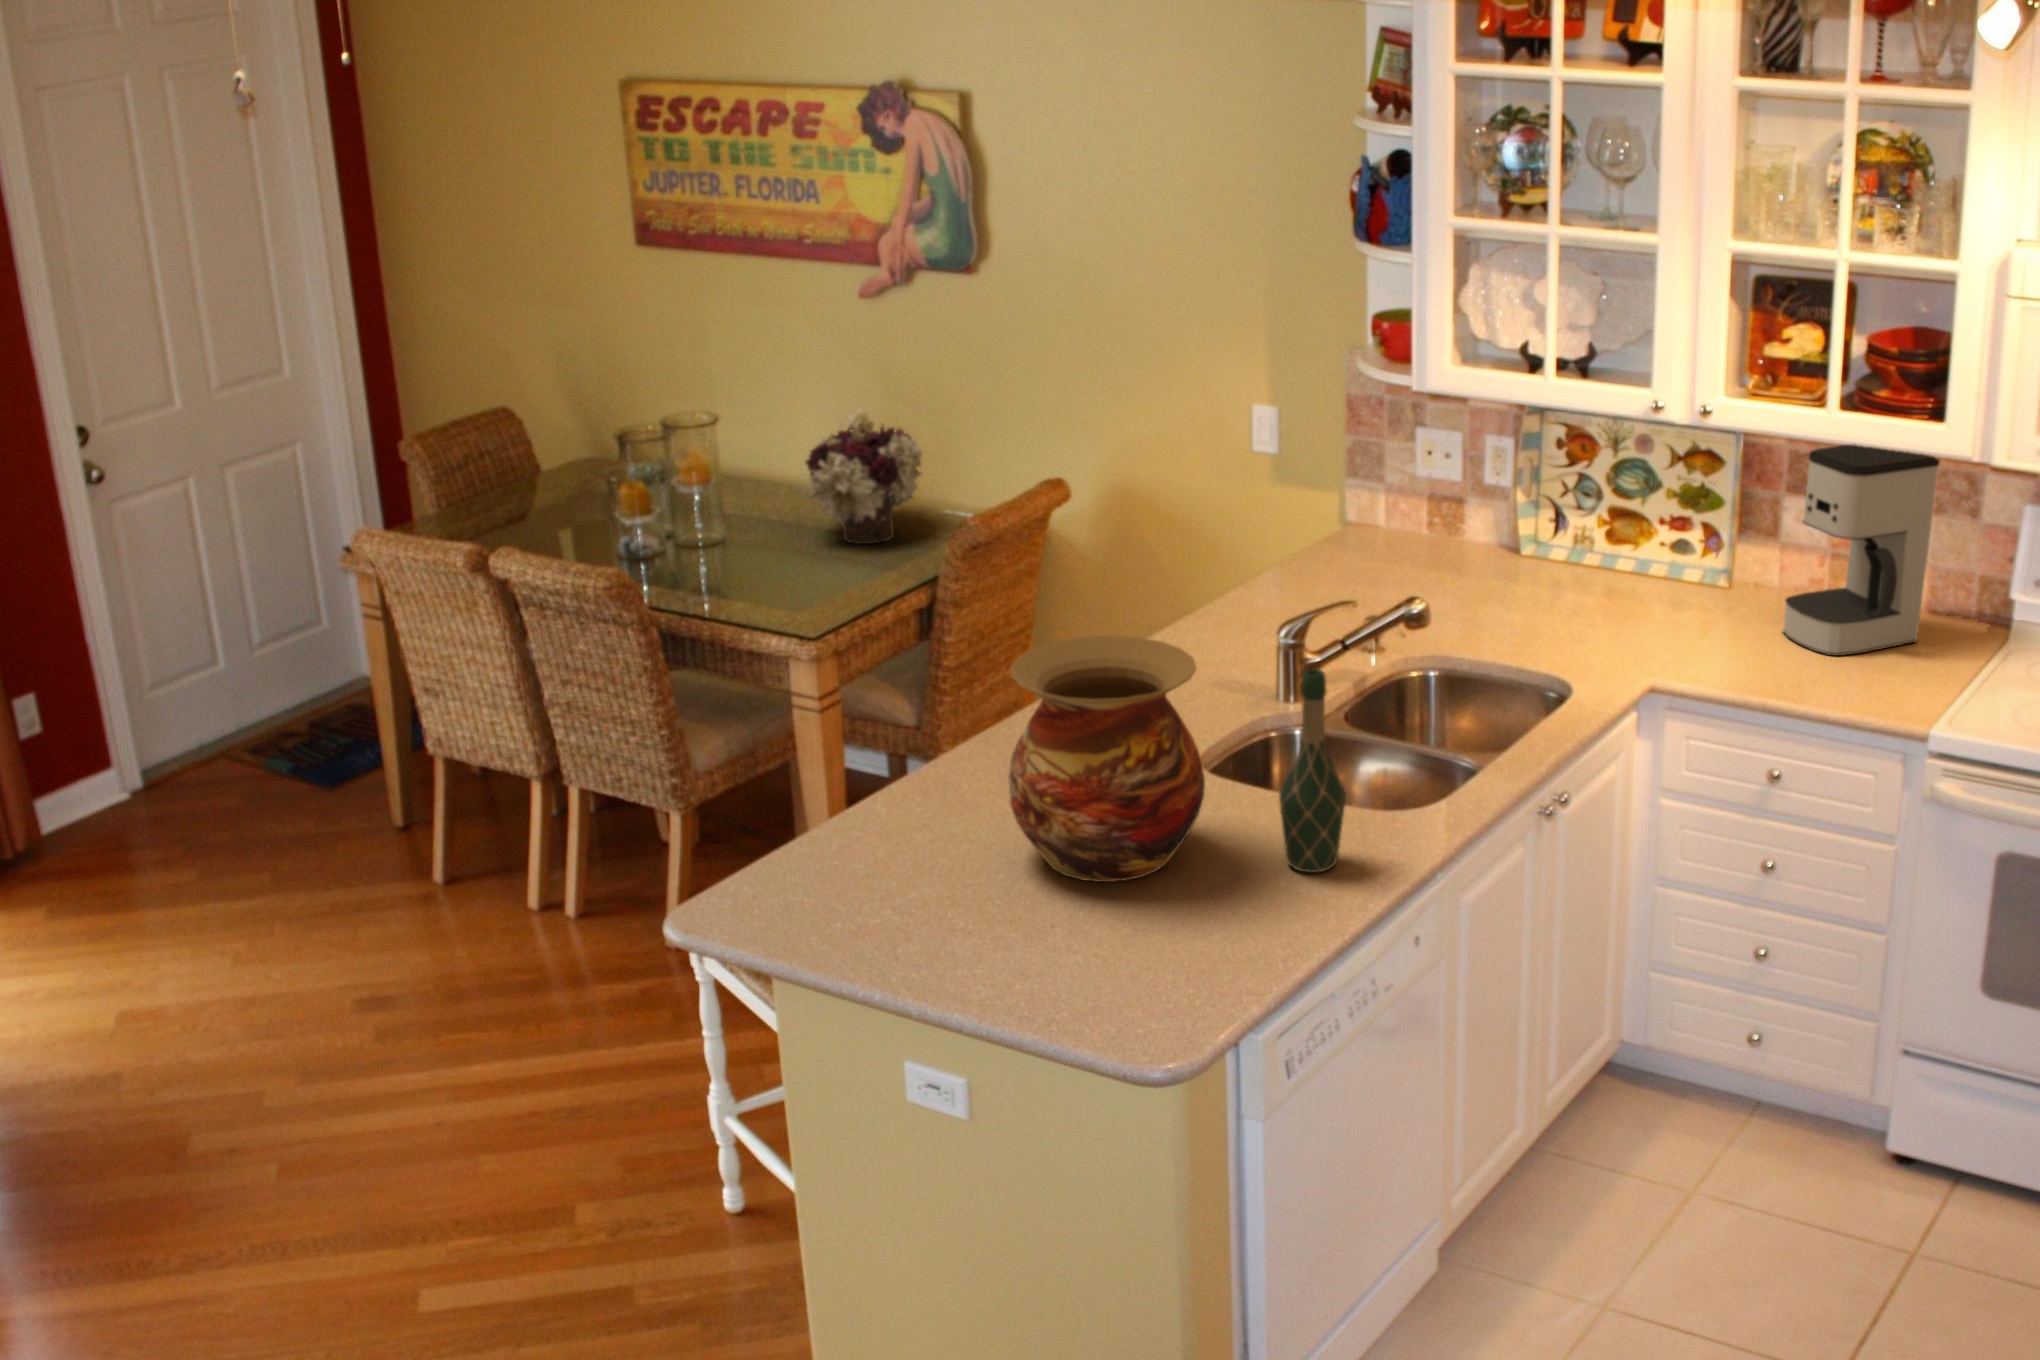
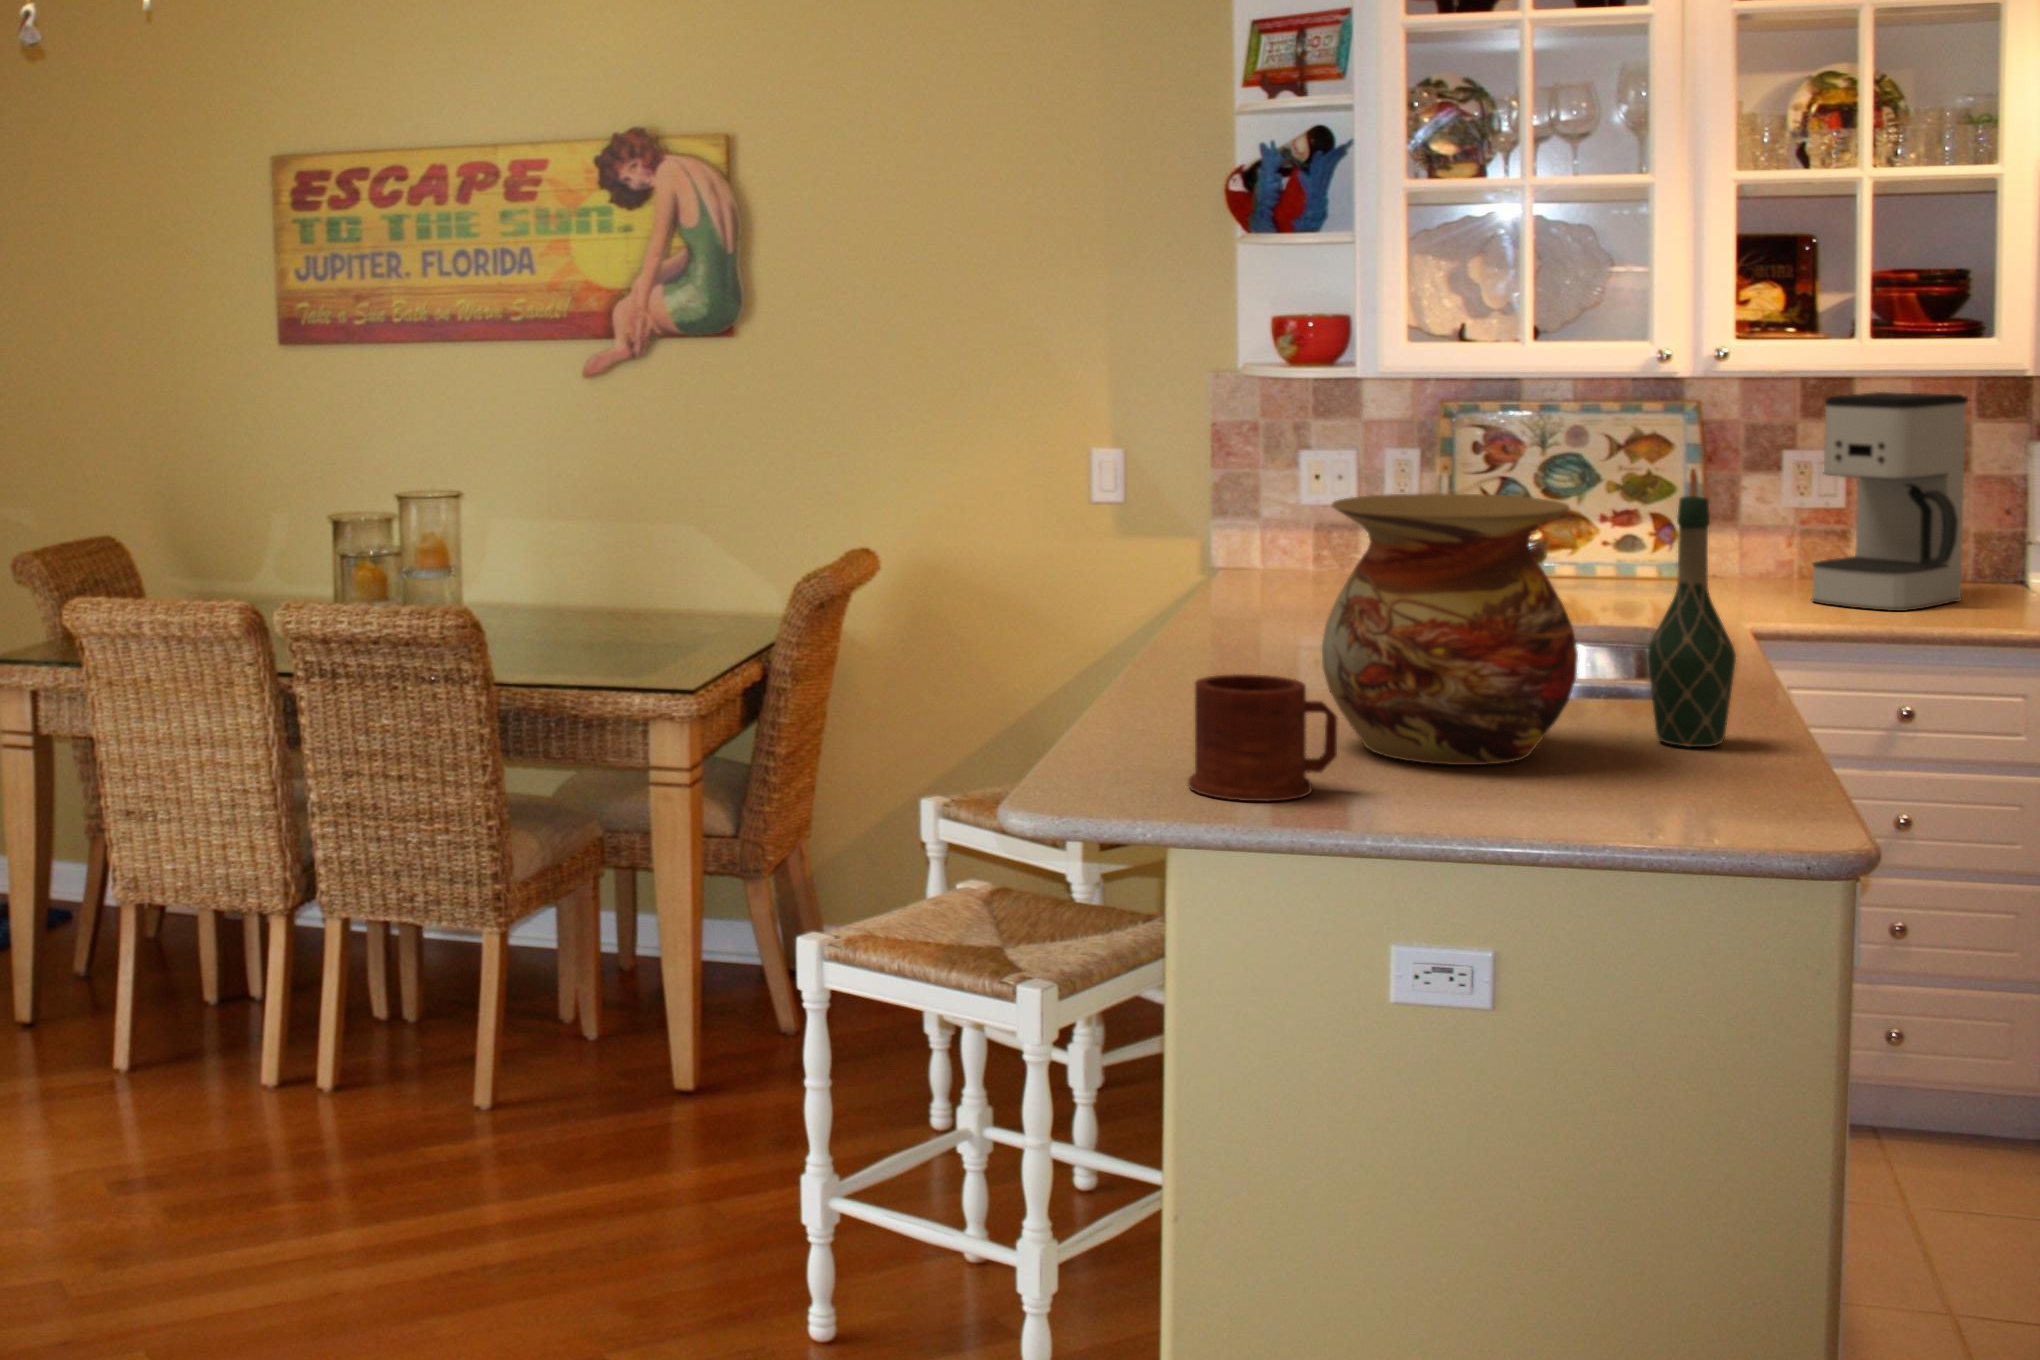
flower arrangement: present [805,408,922,544] -> none [558,476,692,631]
mug: none [835,804,943,918] -> present [1188,674,1337,801]

